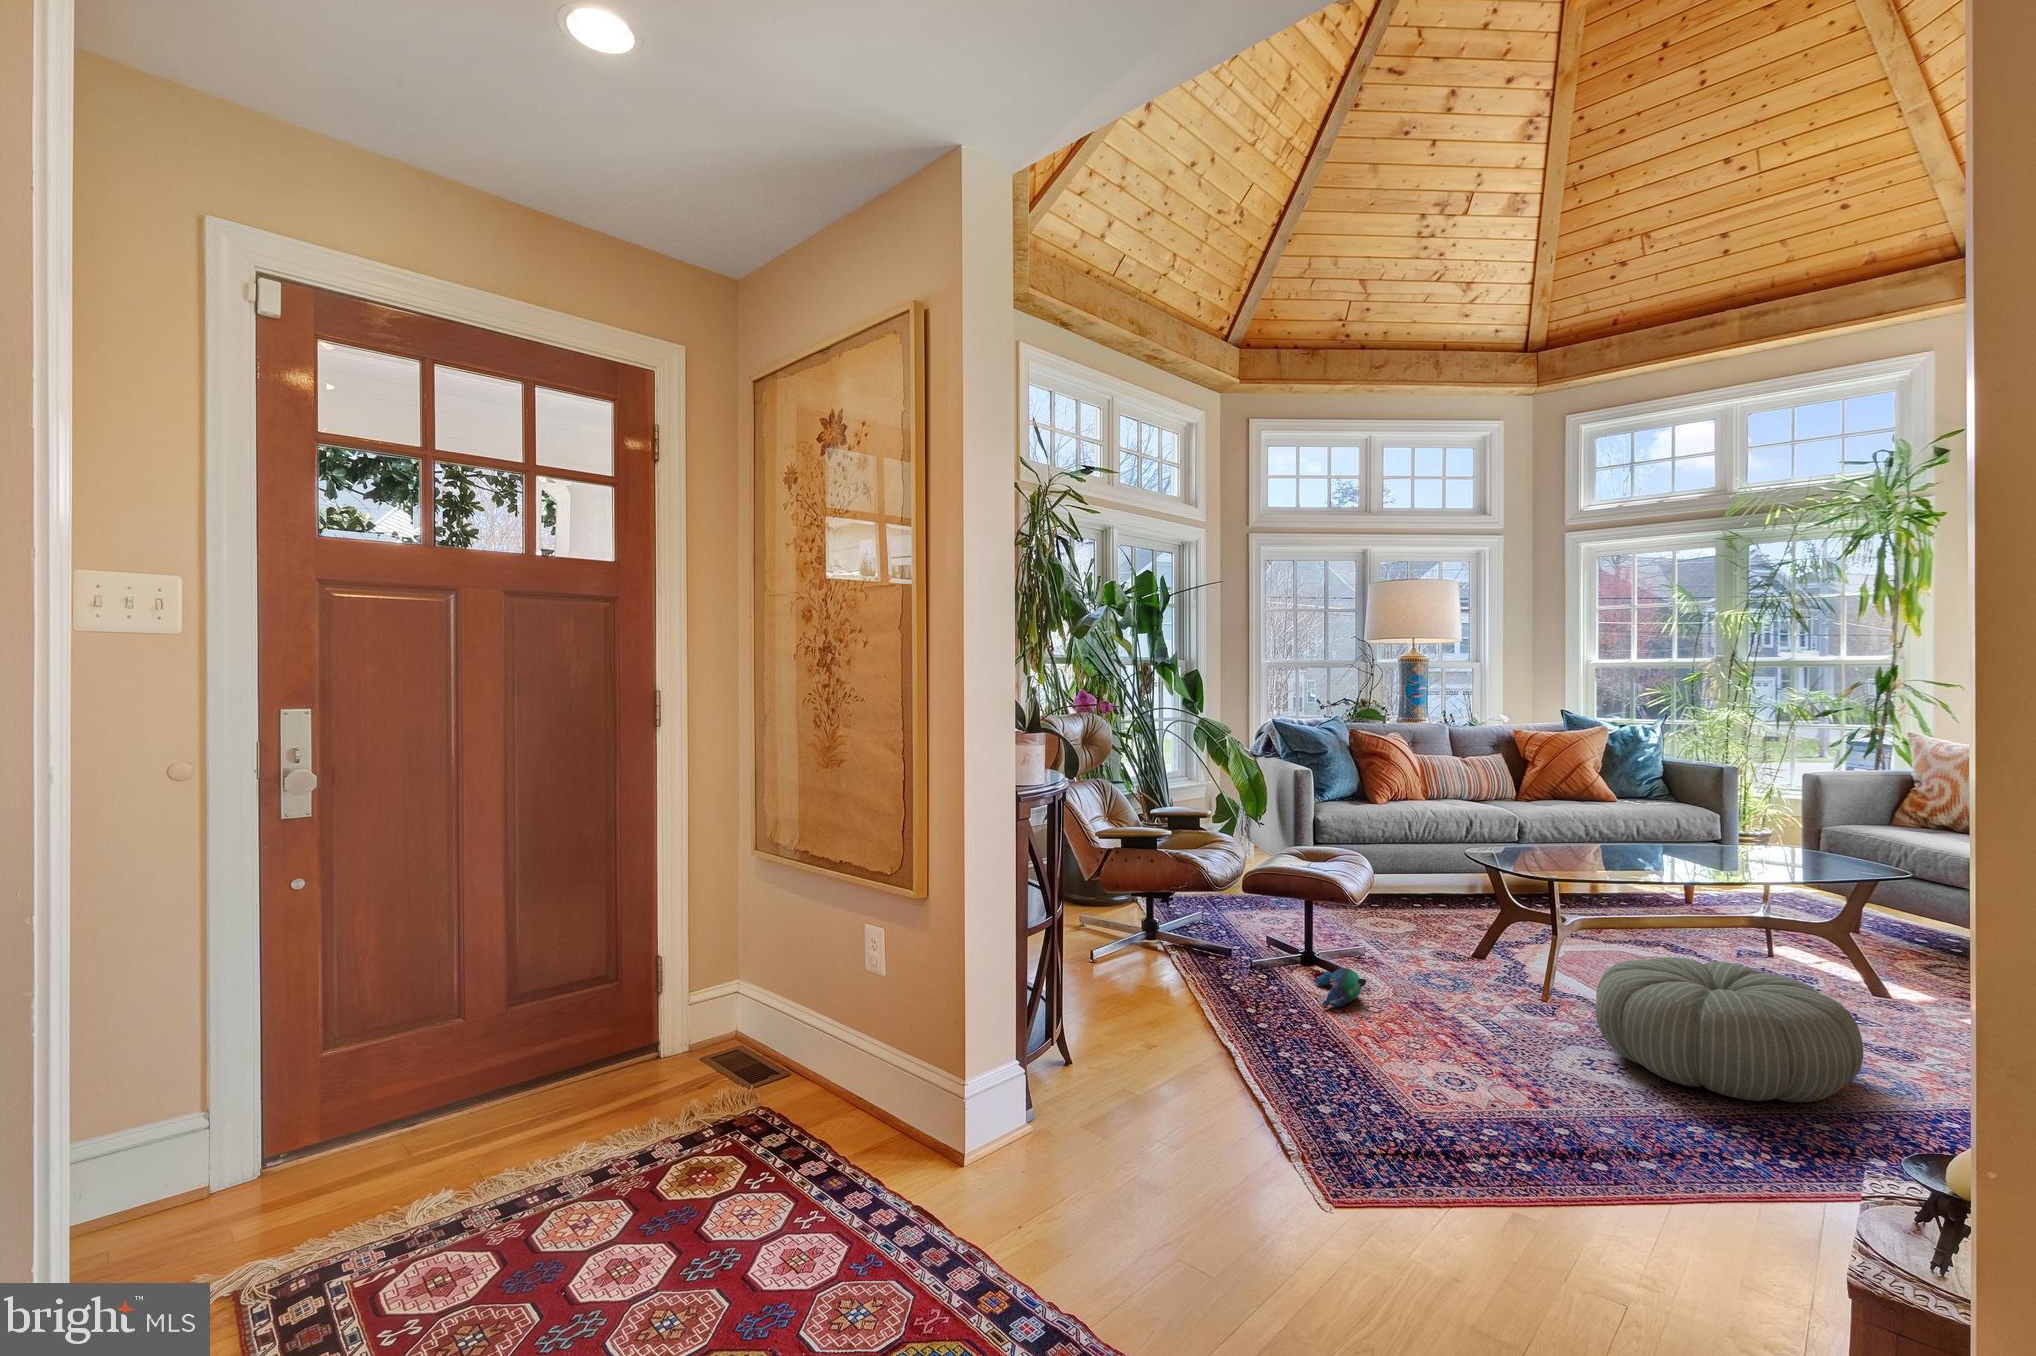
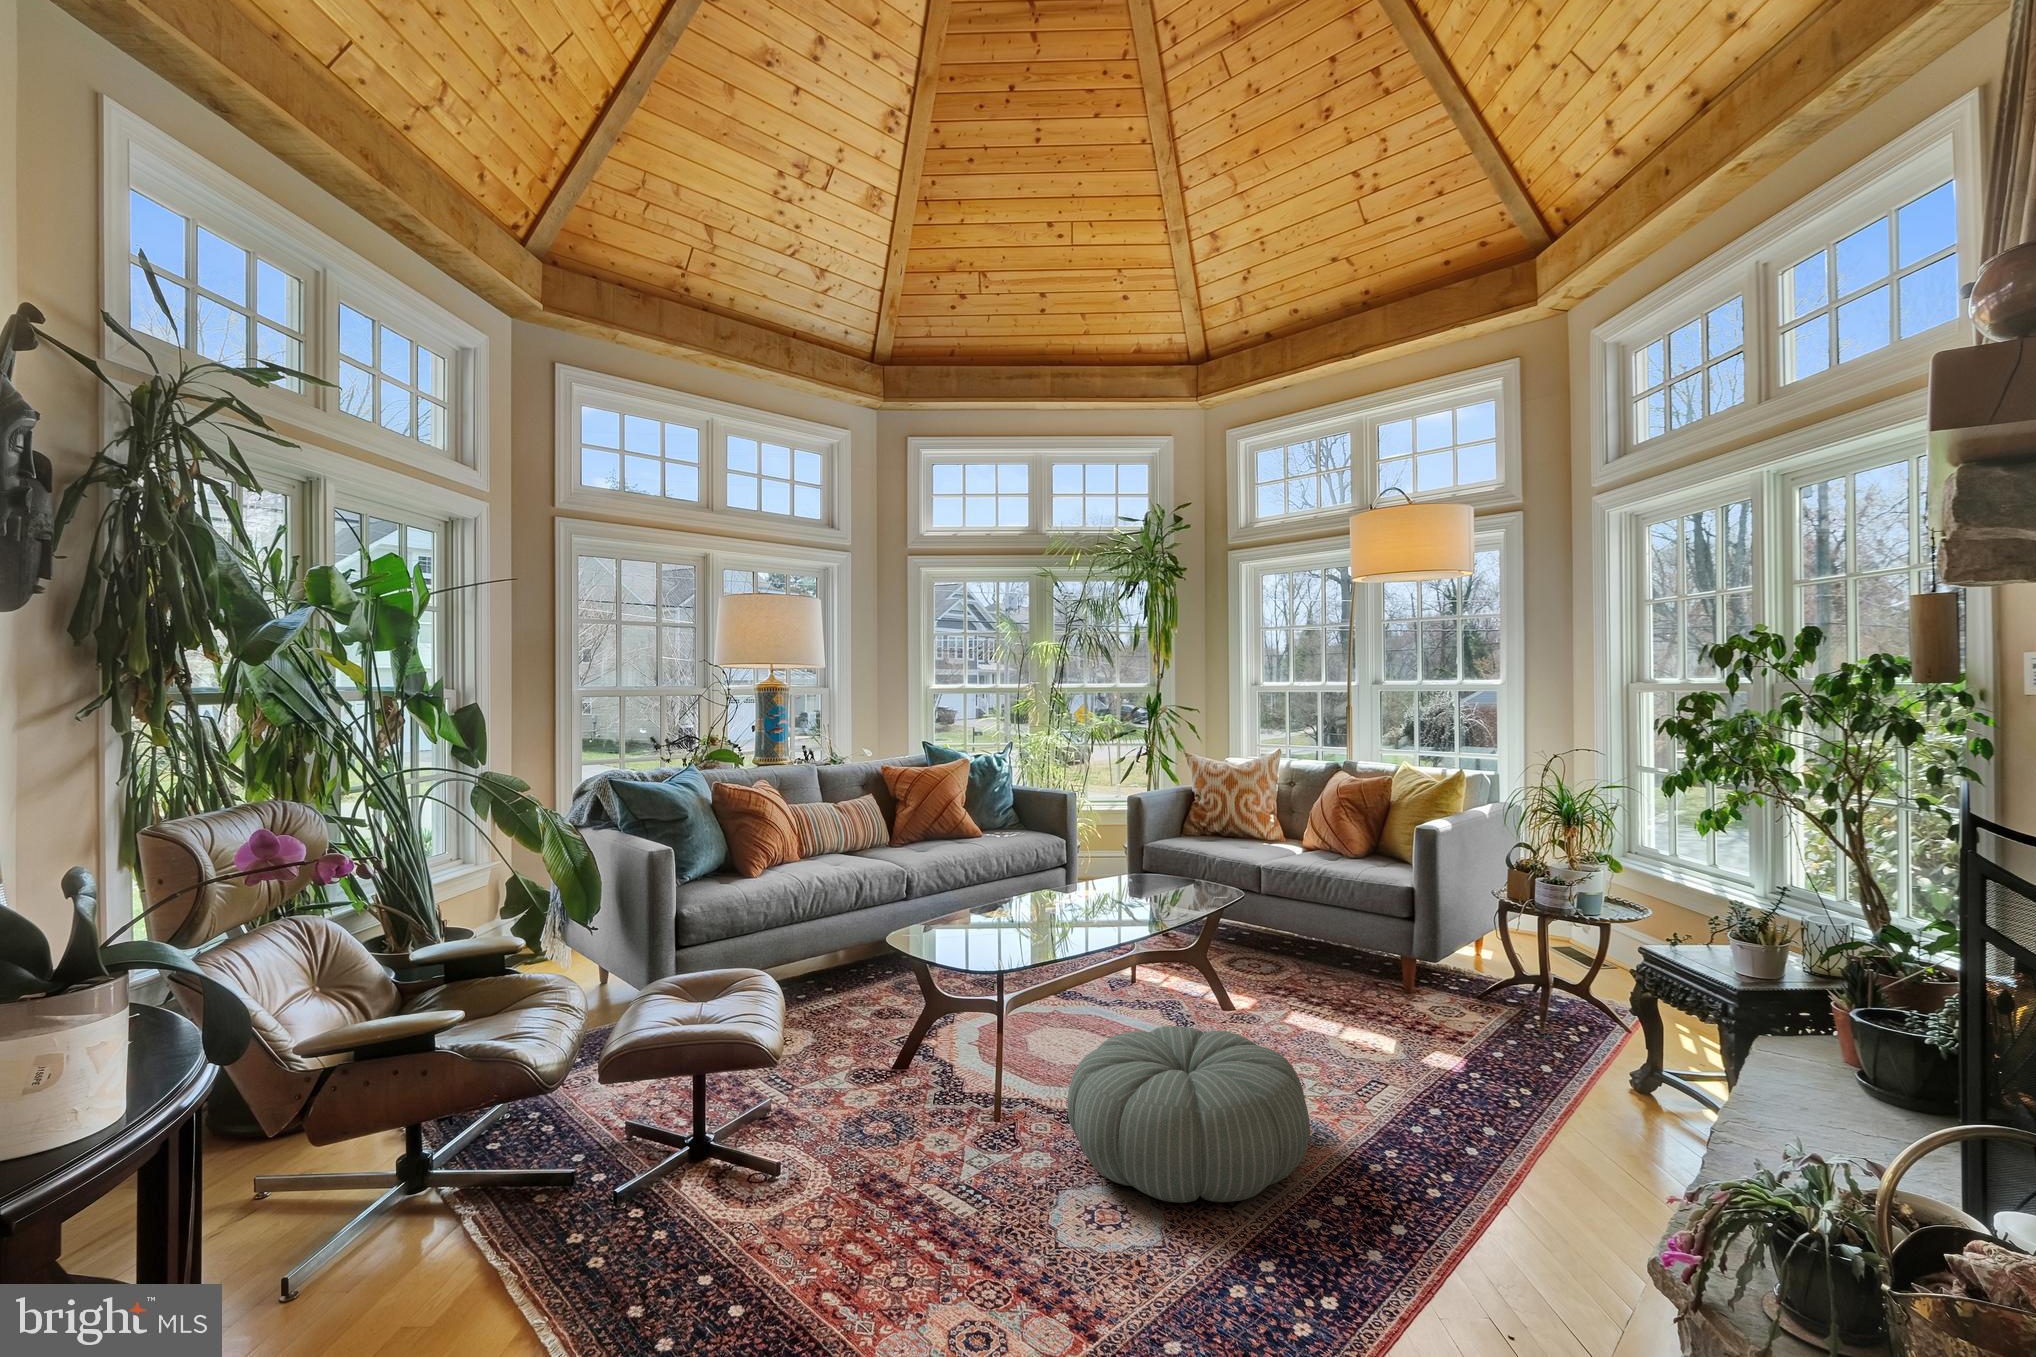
plush toy: present [1316,968,1366,1007] -> none [716,1154,798,1239]

